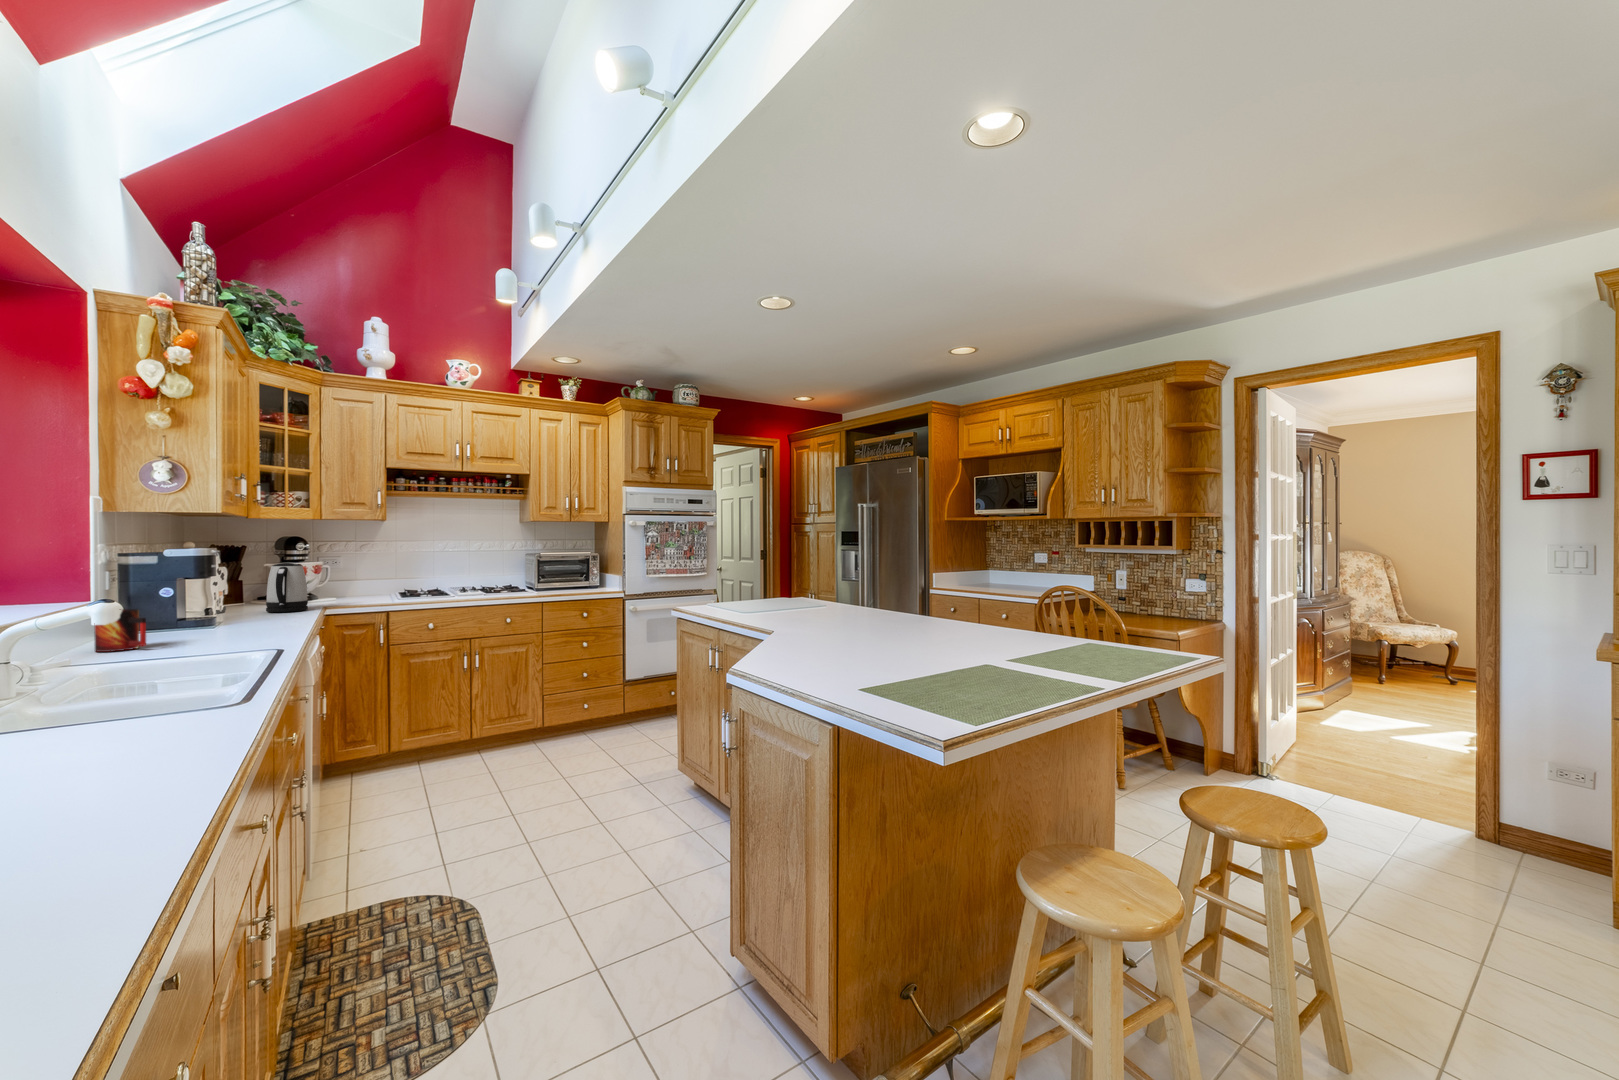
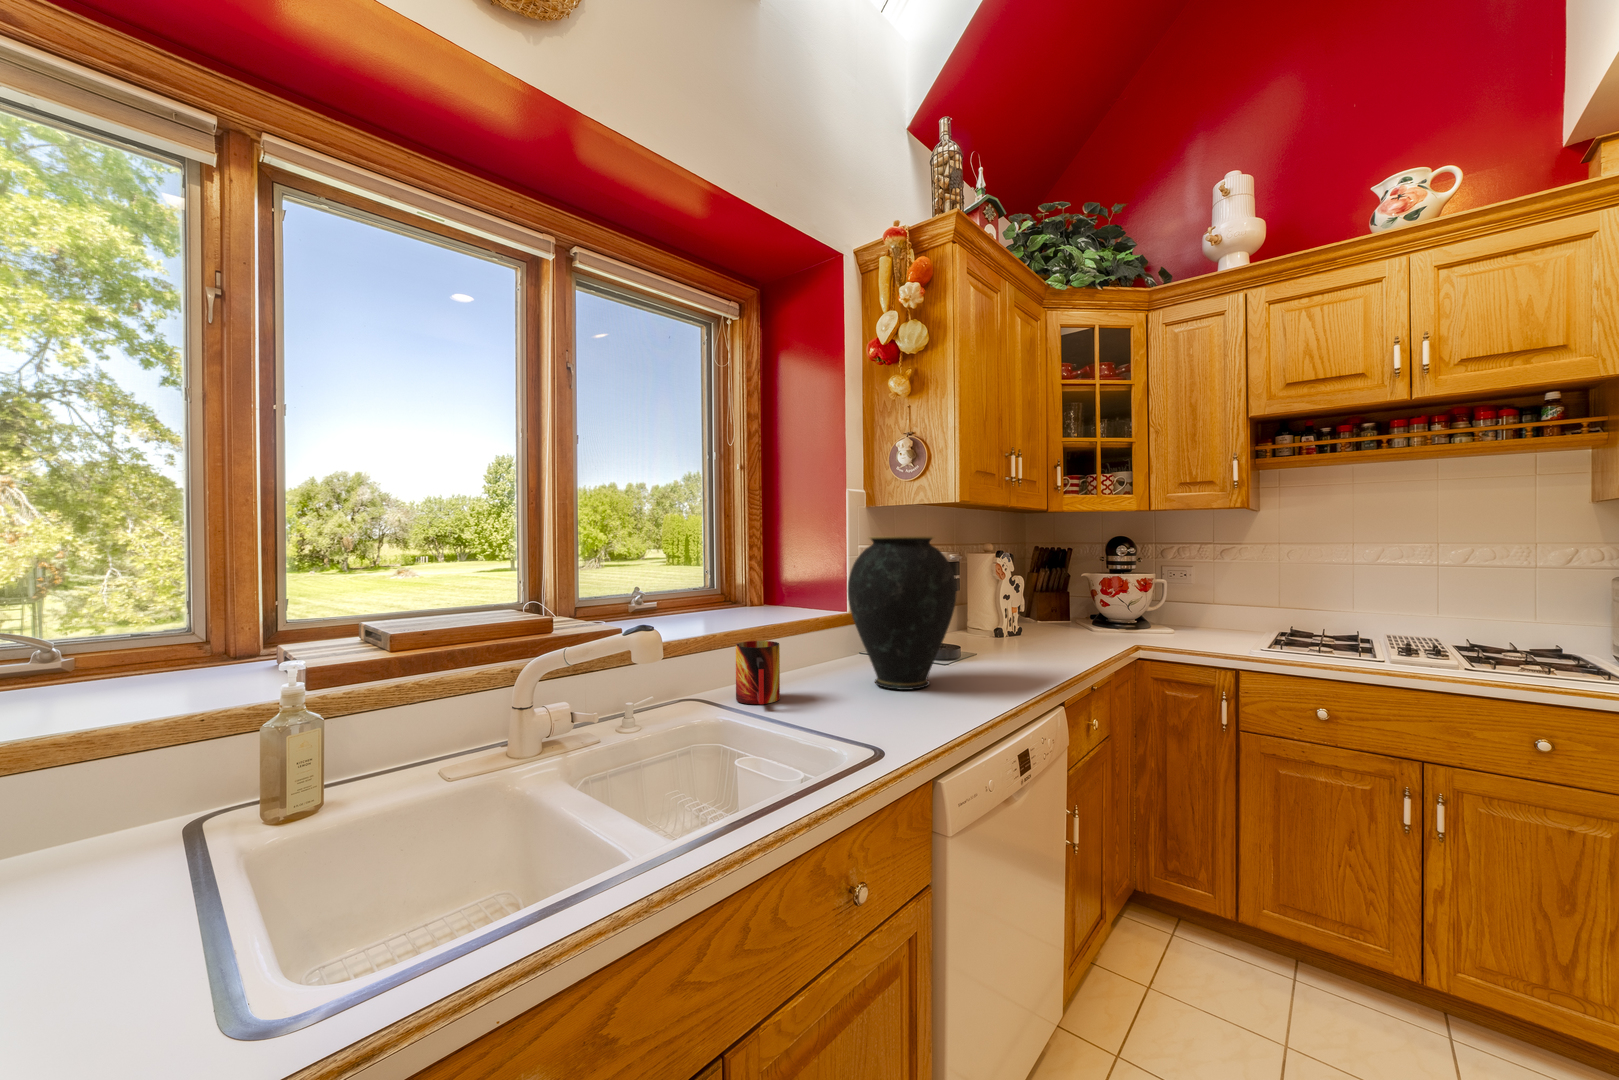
vase: none [165,536,259,634] -> present [848,536,957,690]
kettle: present [266,563,308,612] -> none [1037,577,1092,656]

